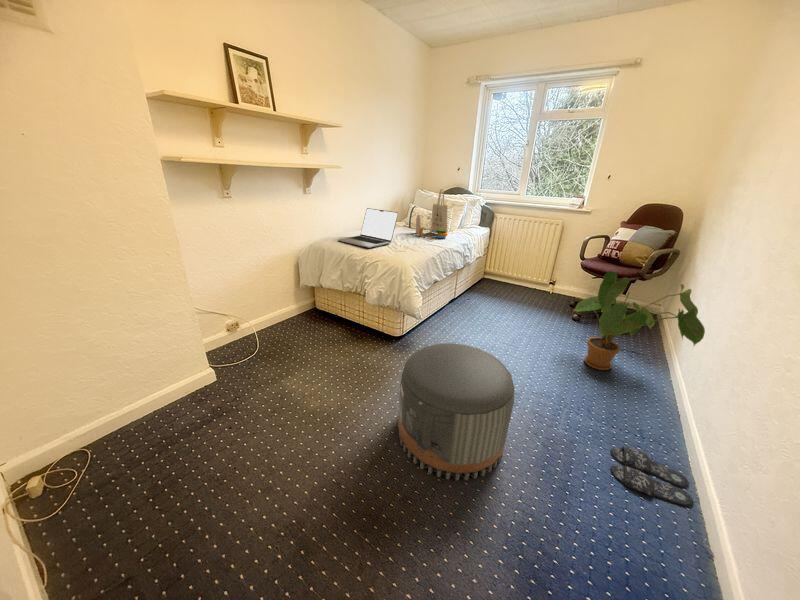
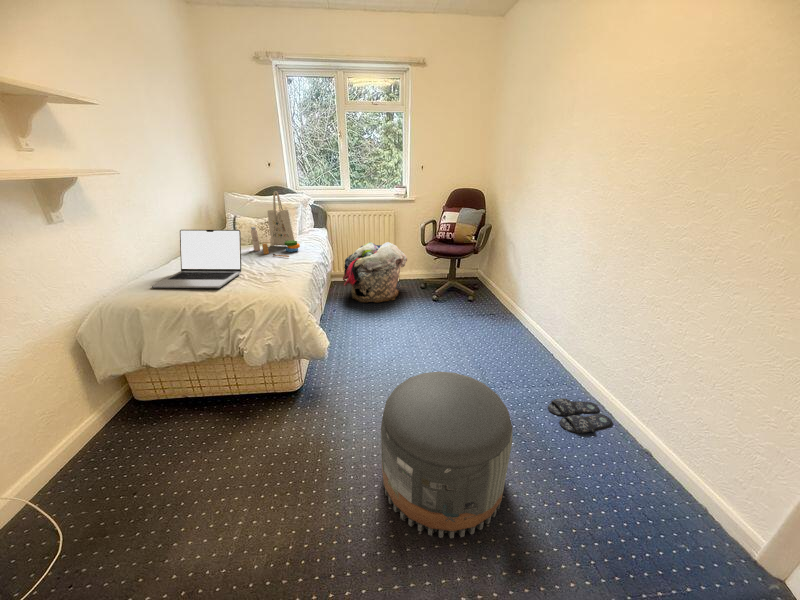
laundry basket: none [486,247,562,307] -> present [343,242,407,303]
house plant: present [574,272,705,370] -> none [450,254,558,341]

